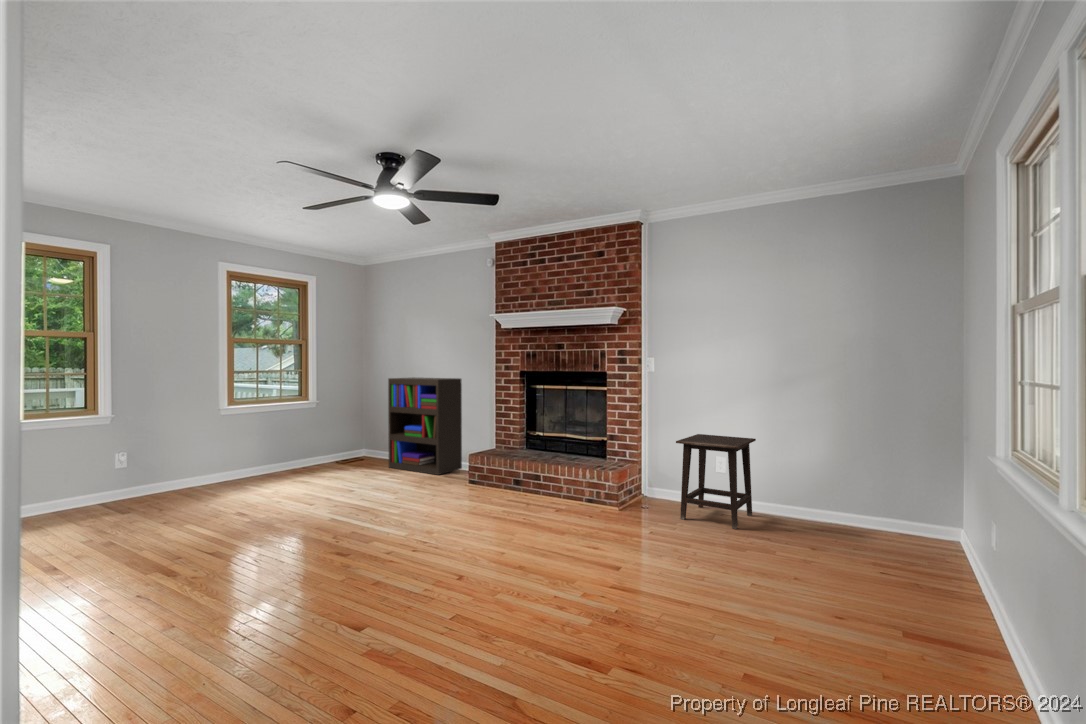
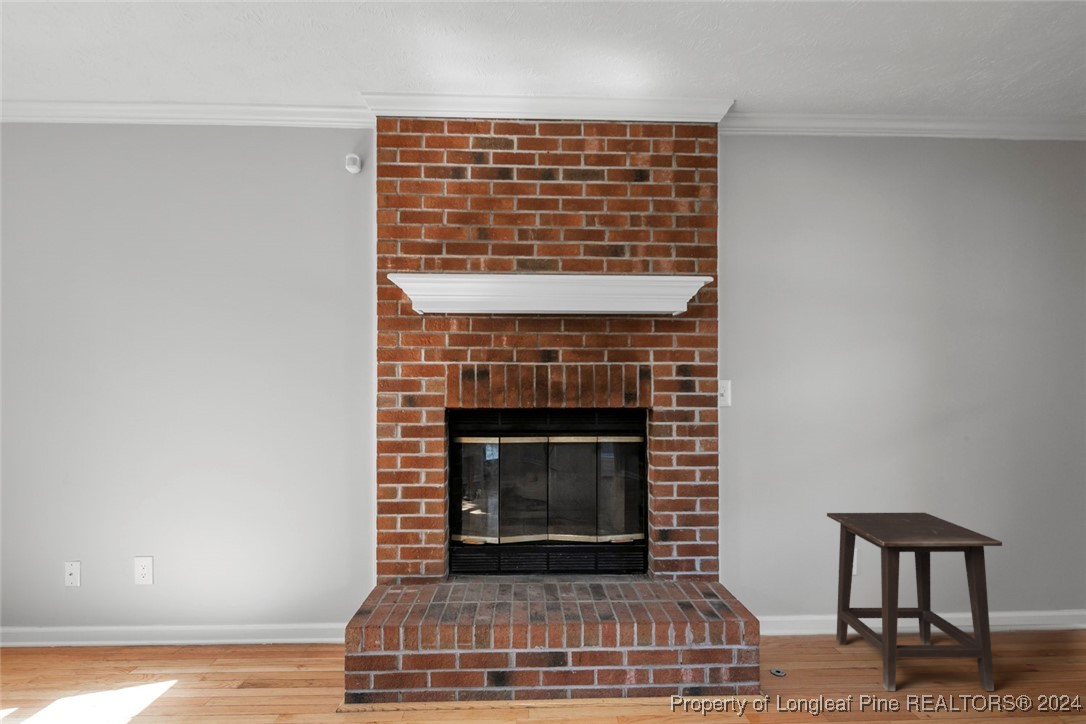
bookshelf: present [388,377,462,475] -> none [28,431,265,702]

